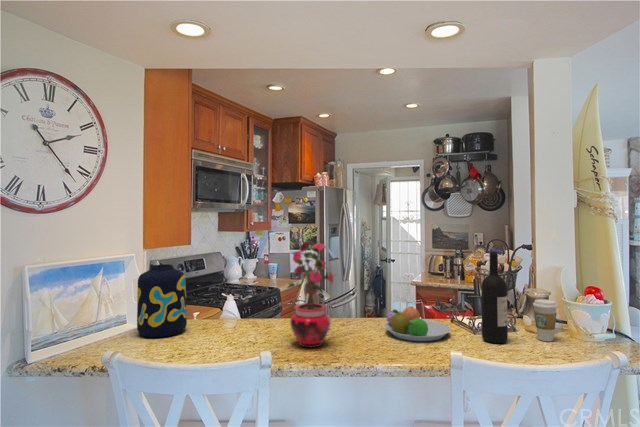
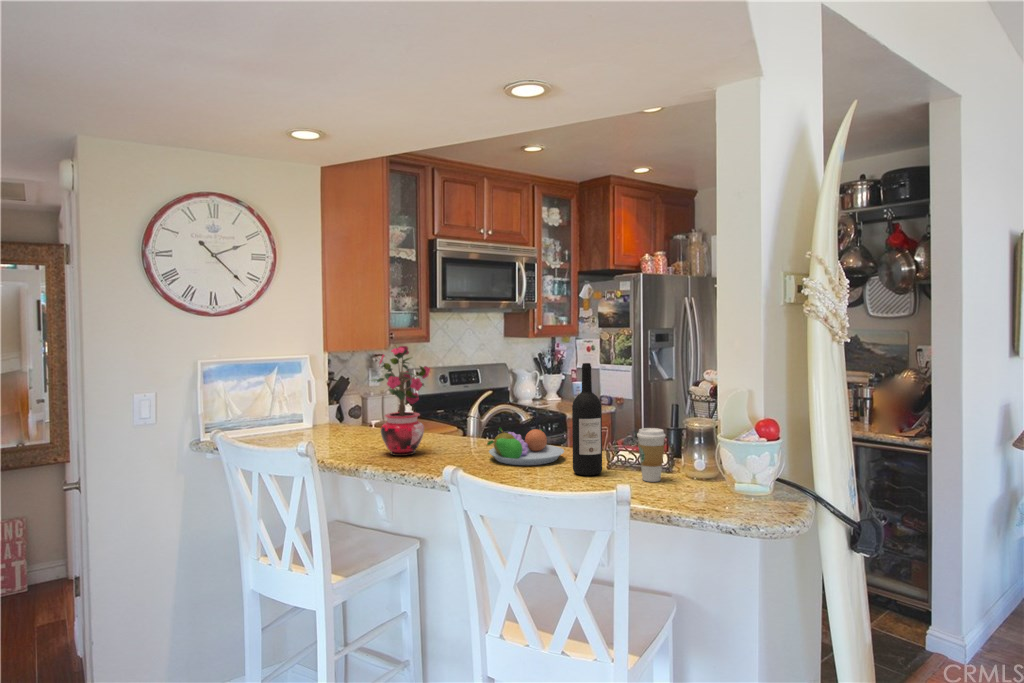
vase: present [137,264,187,337] -> none [291,367,339,436]

